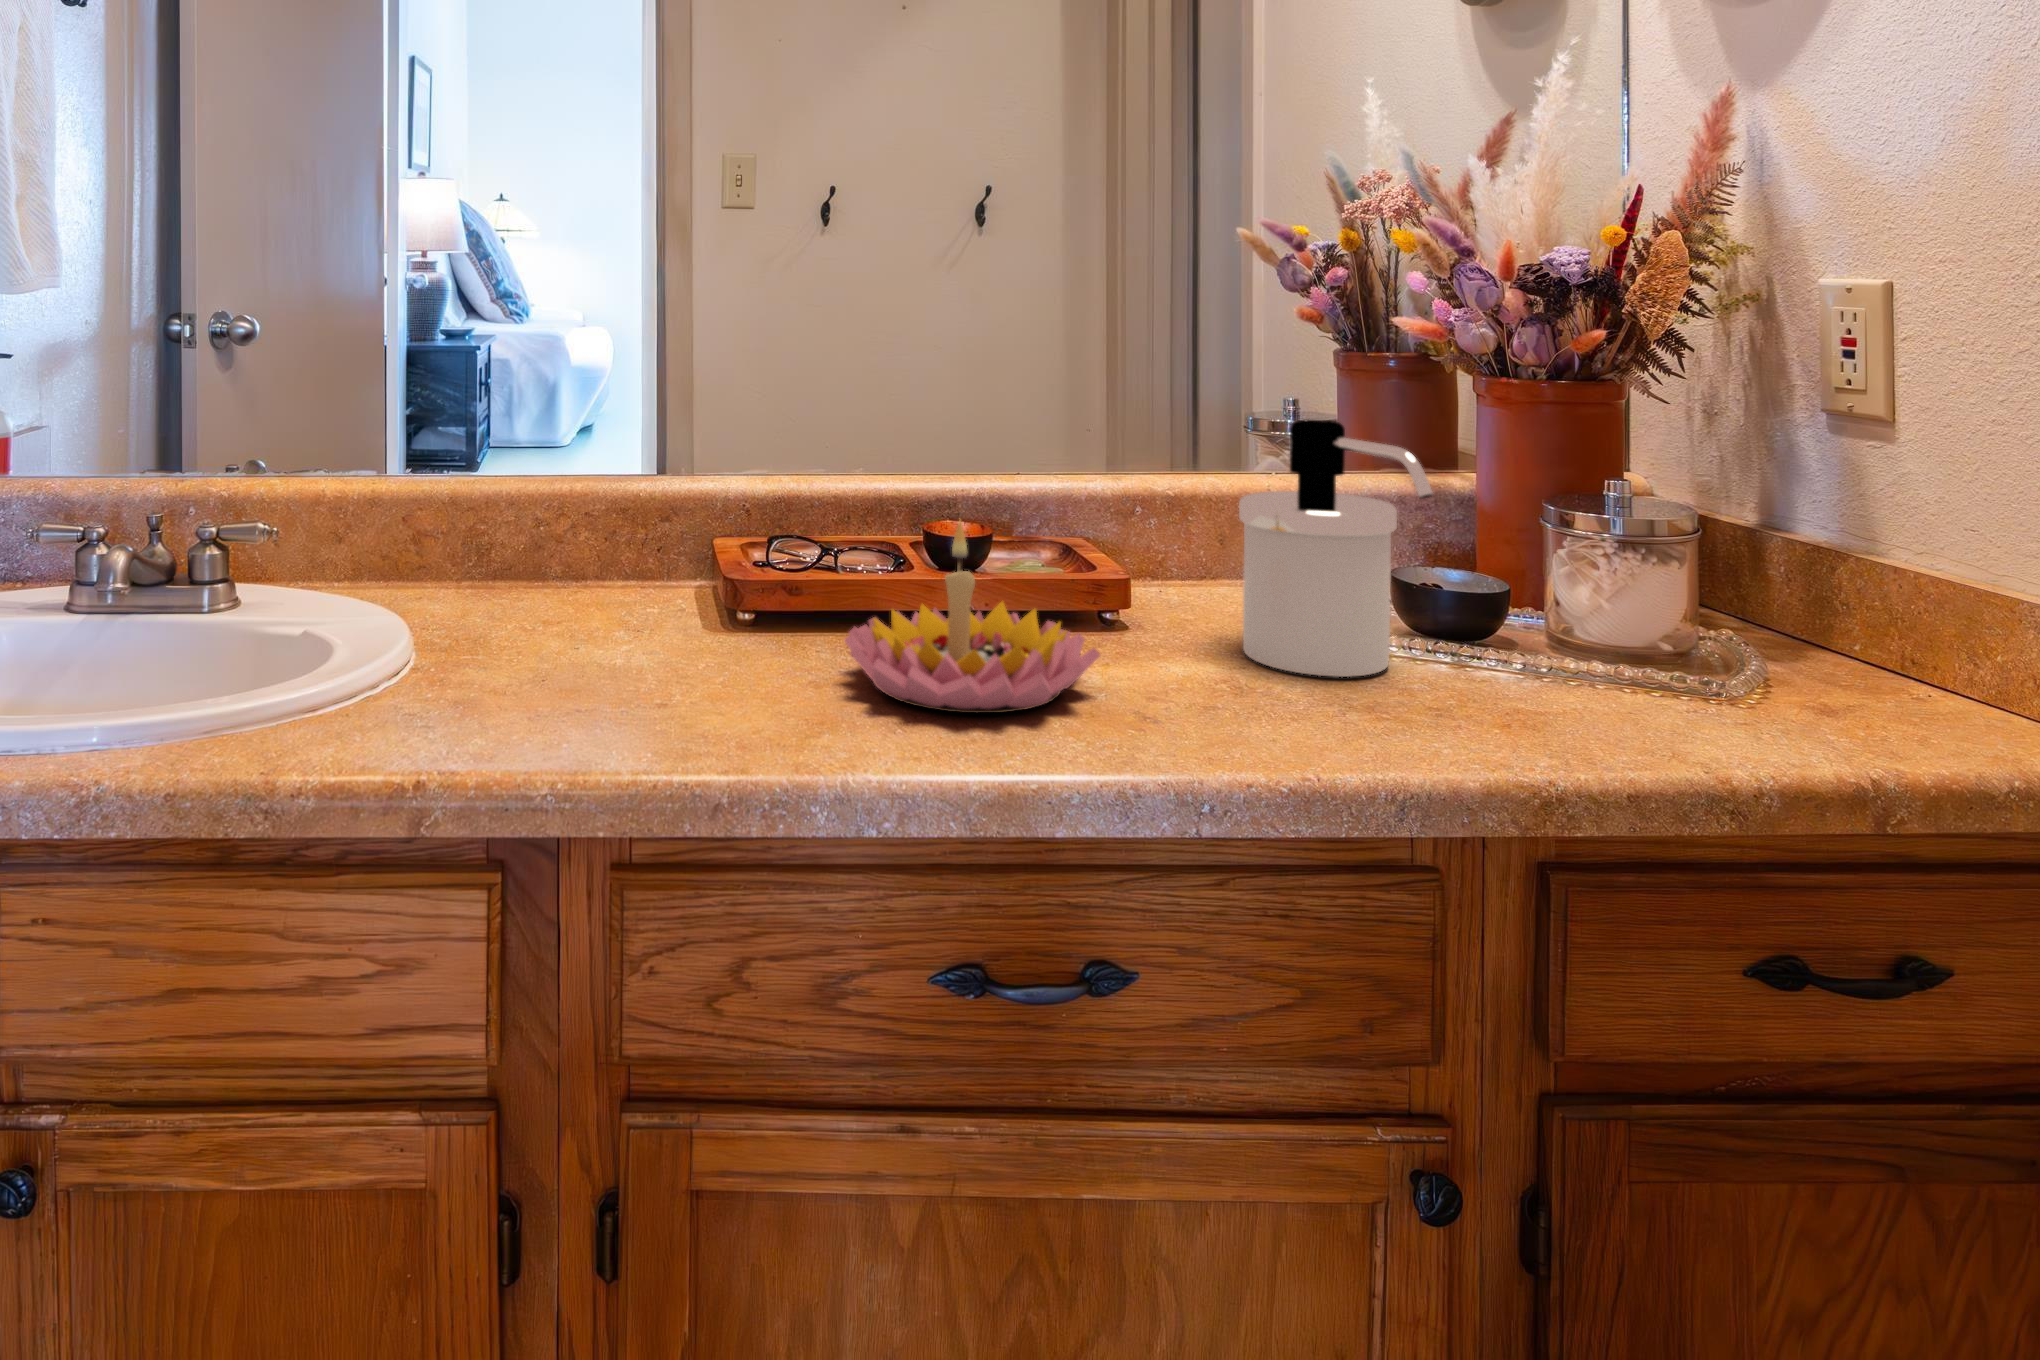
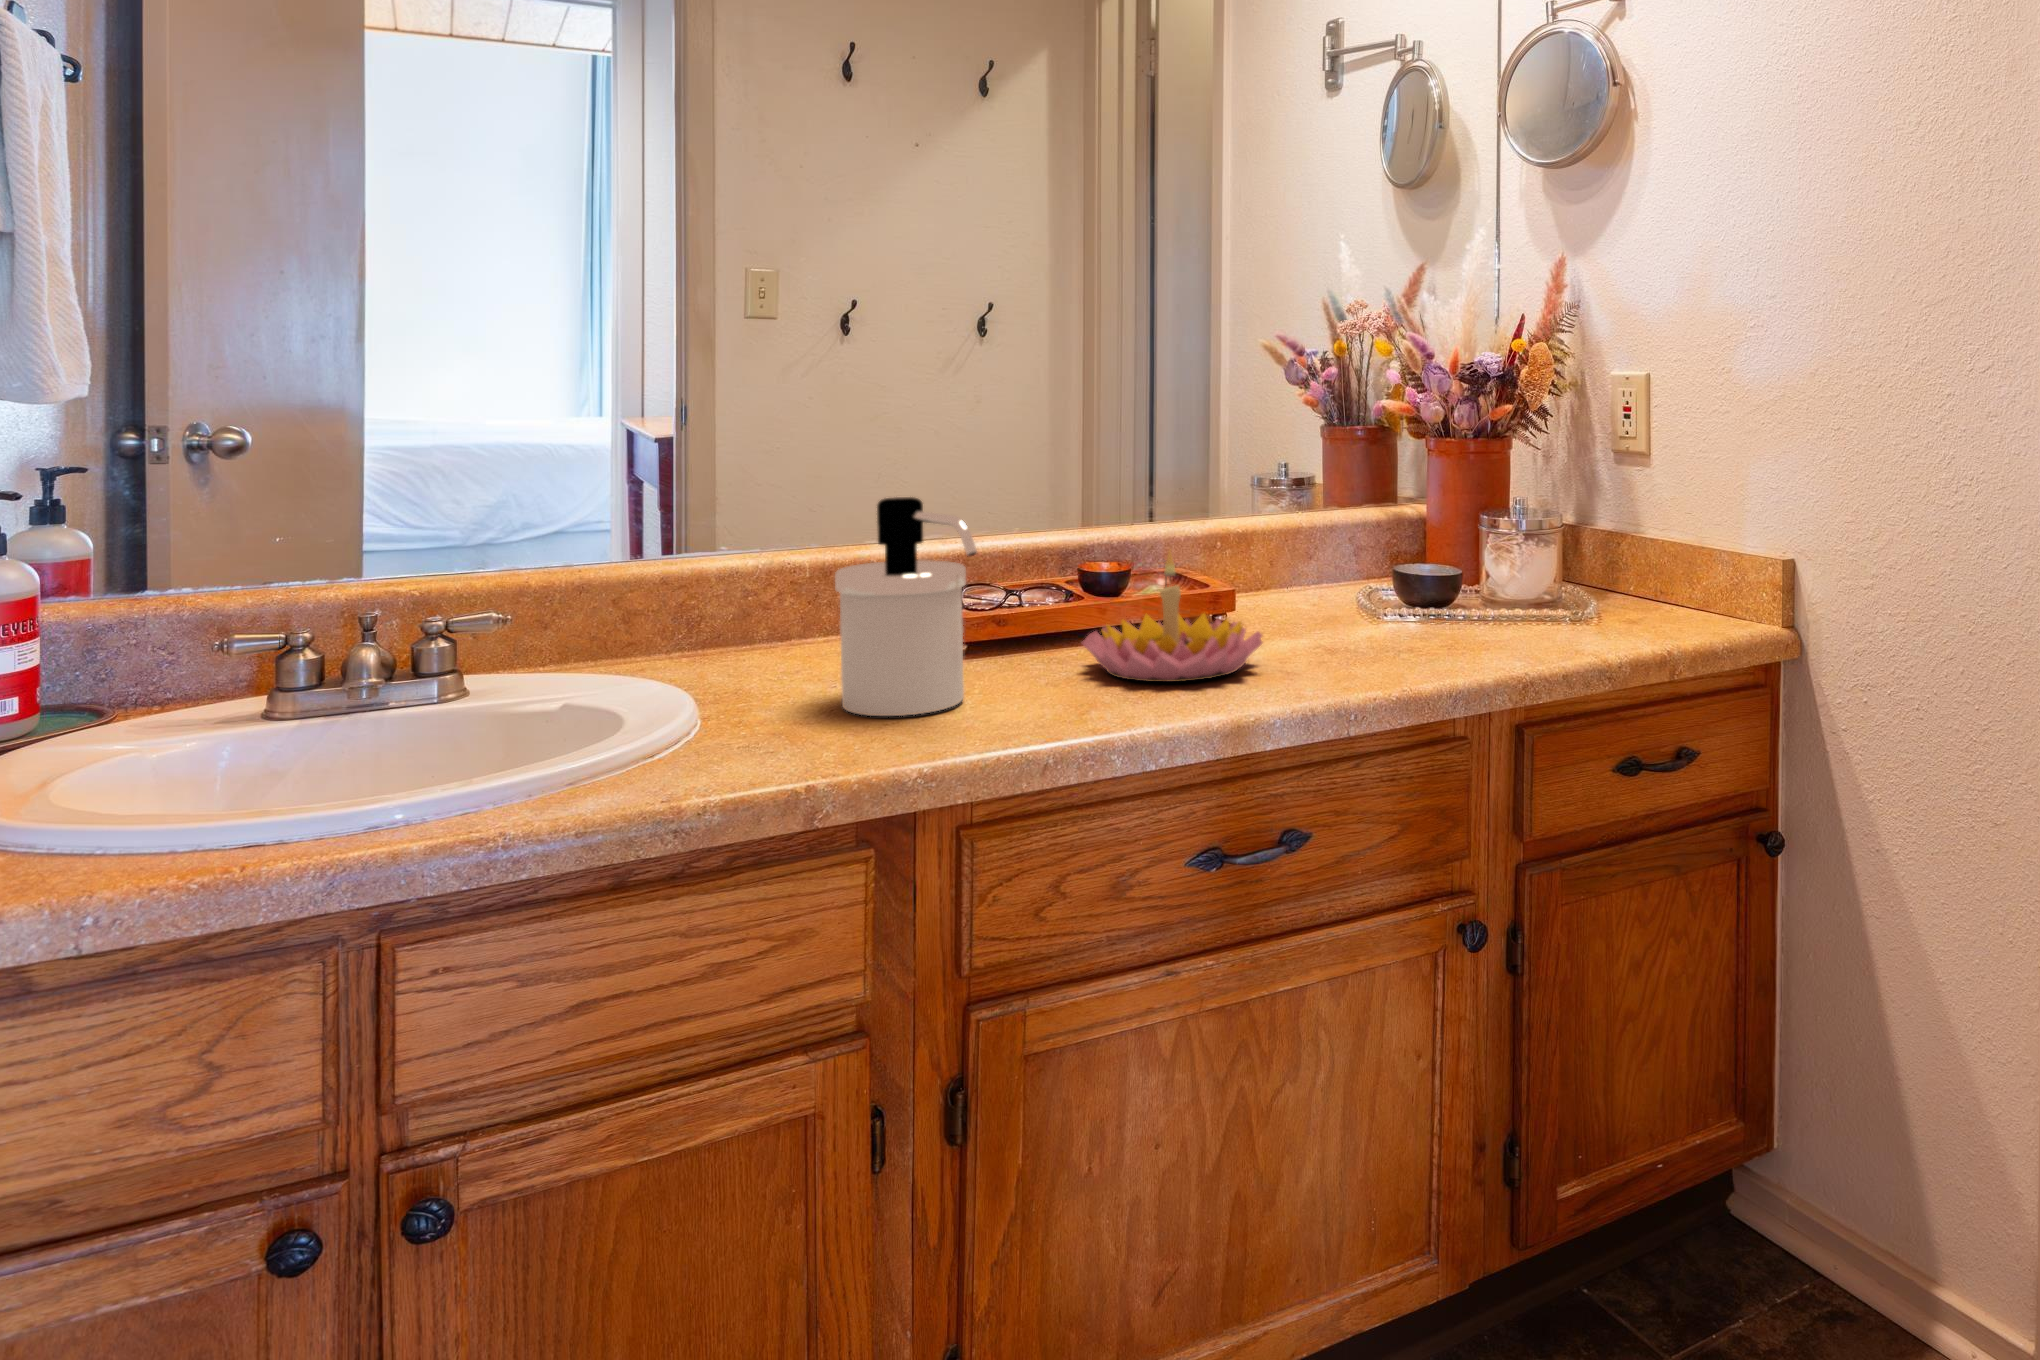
soap dispenser: present [1239,419,1433,677] -> present [835,497,977,716]

